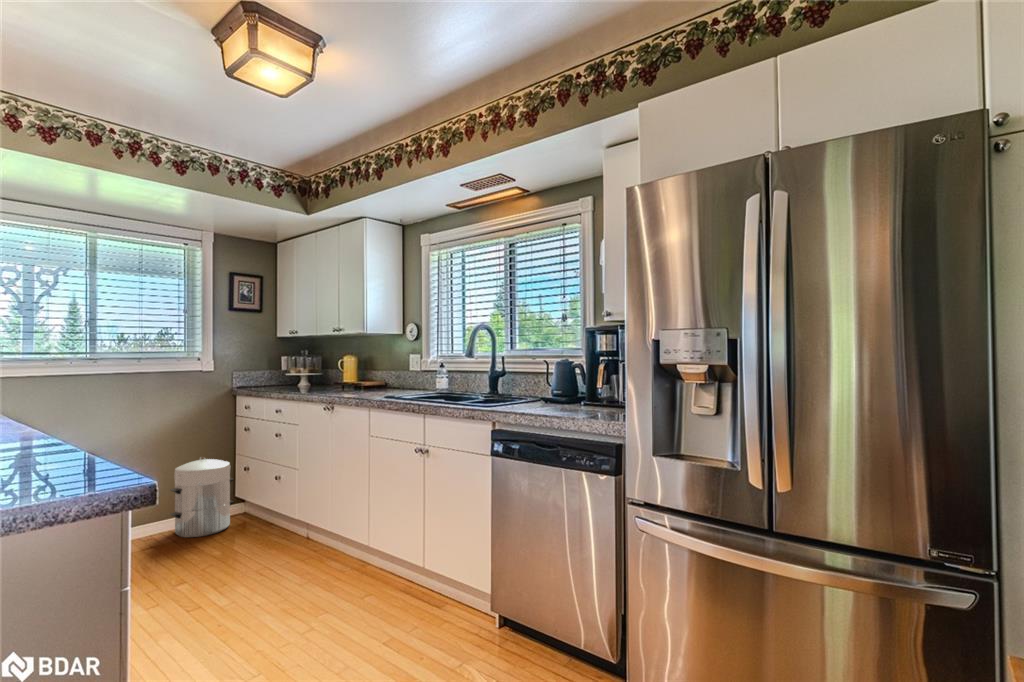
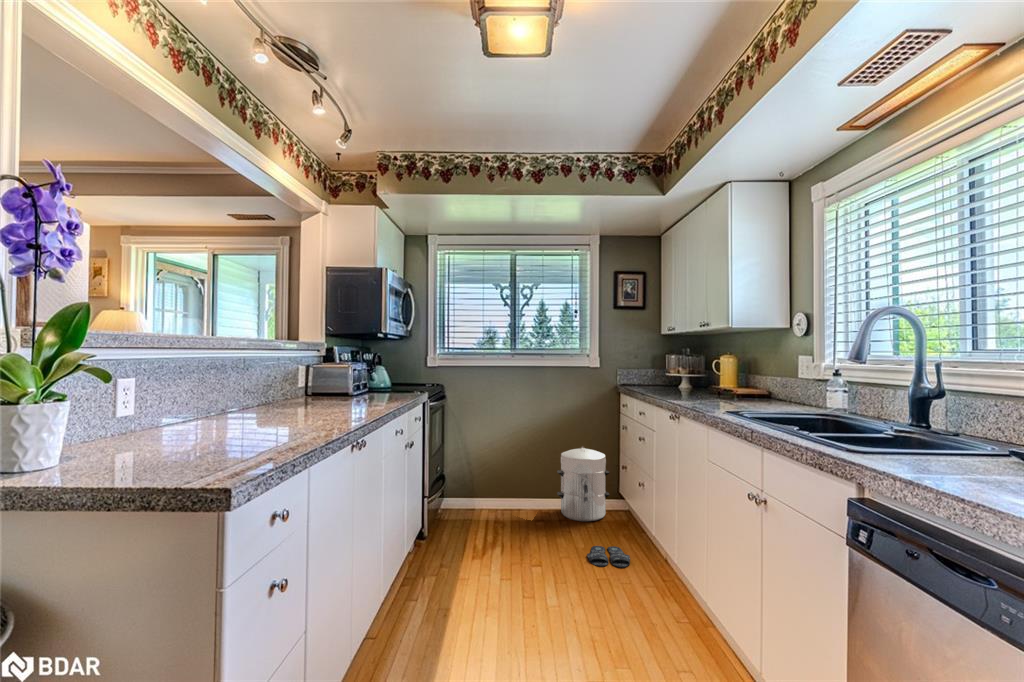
slippers: none [237,543,283,562] -> present [587,546,630,568]

